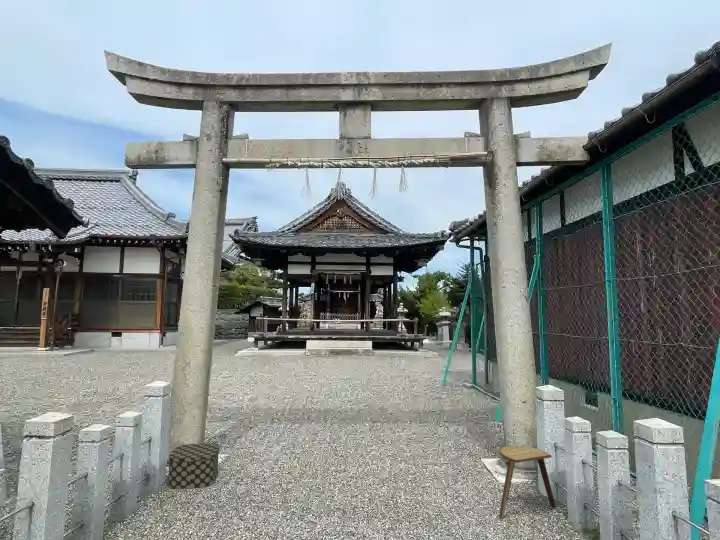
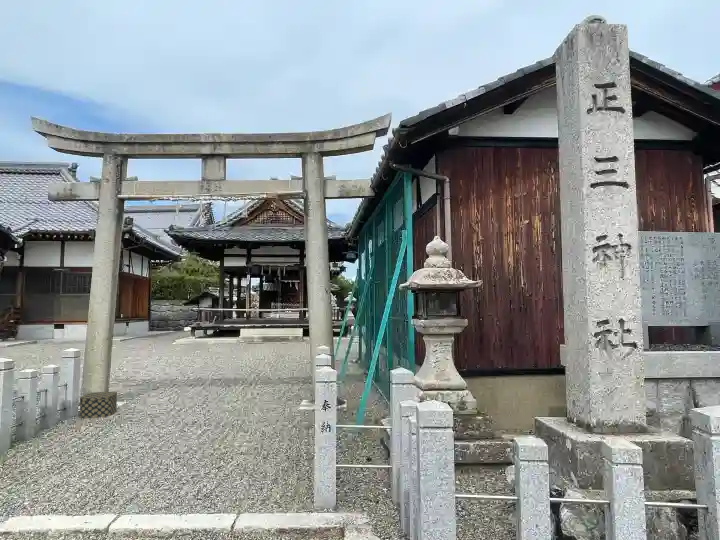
stool: present [499,446,556,518] -> none [281,382,322,422]

